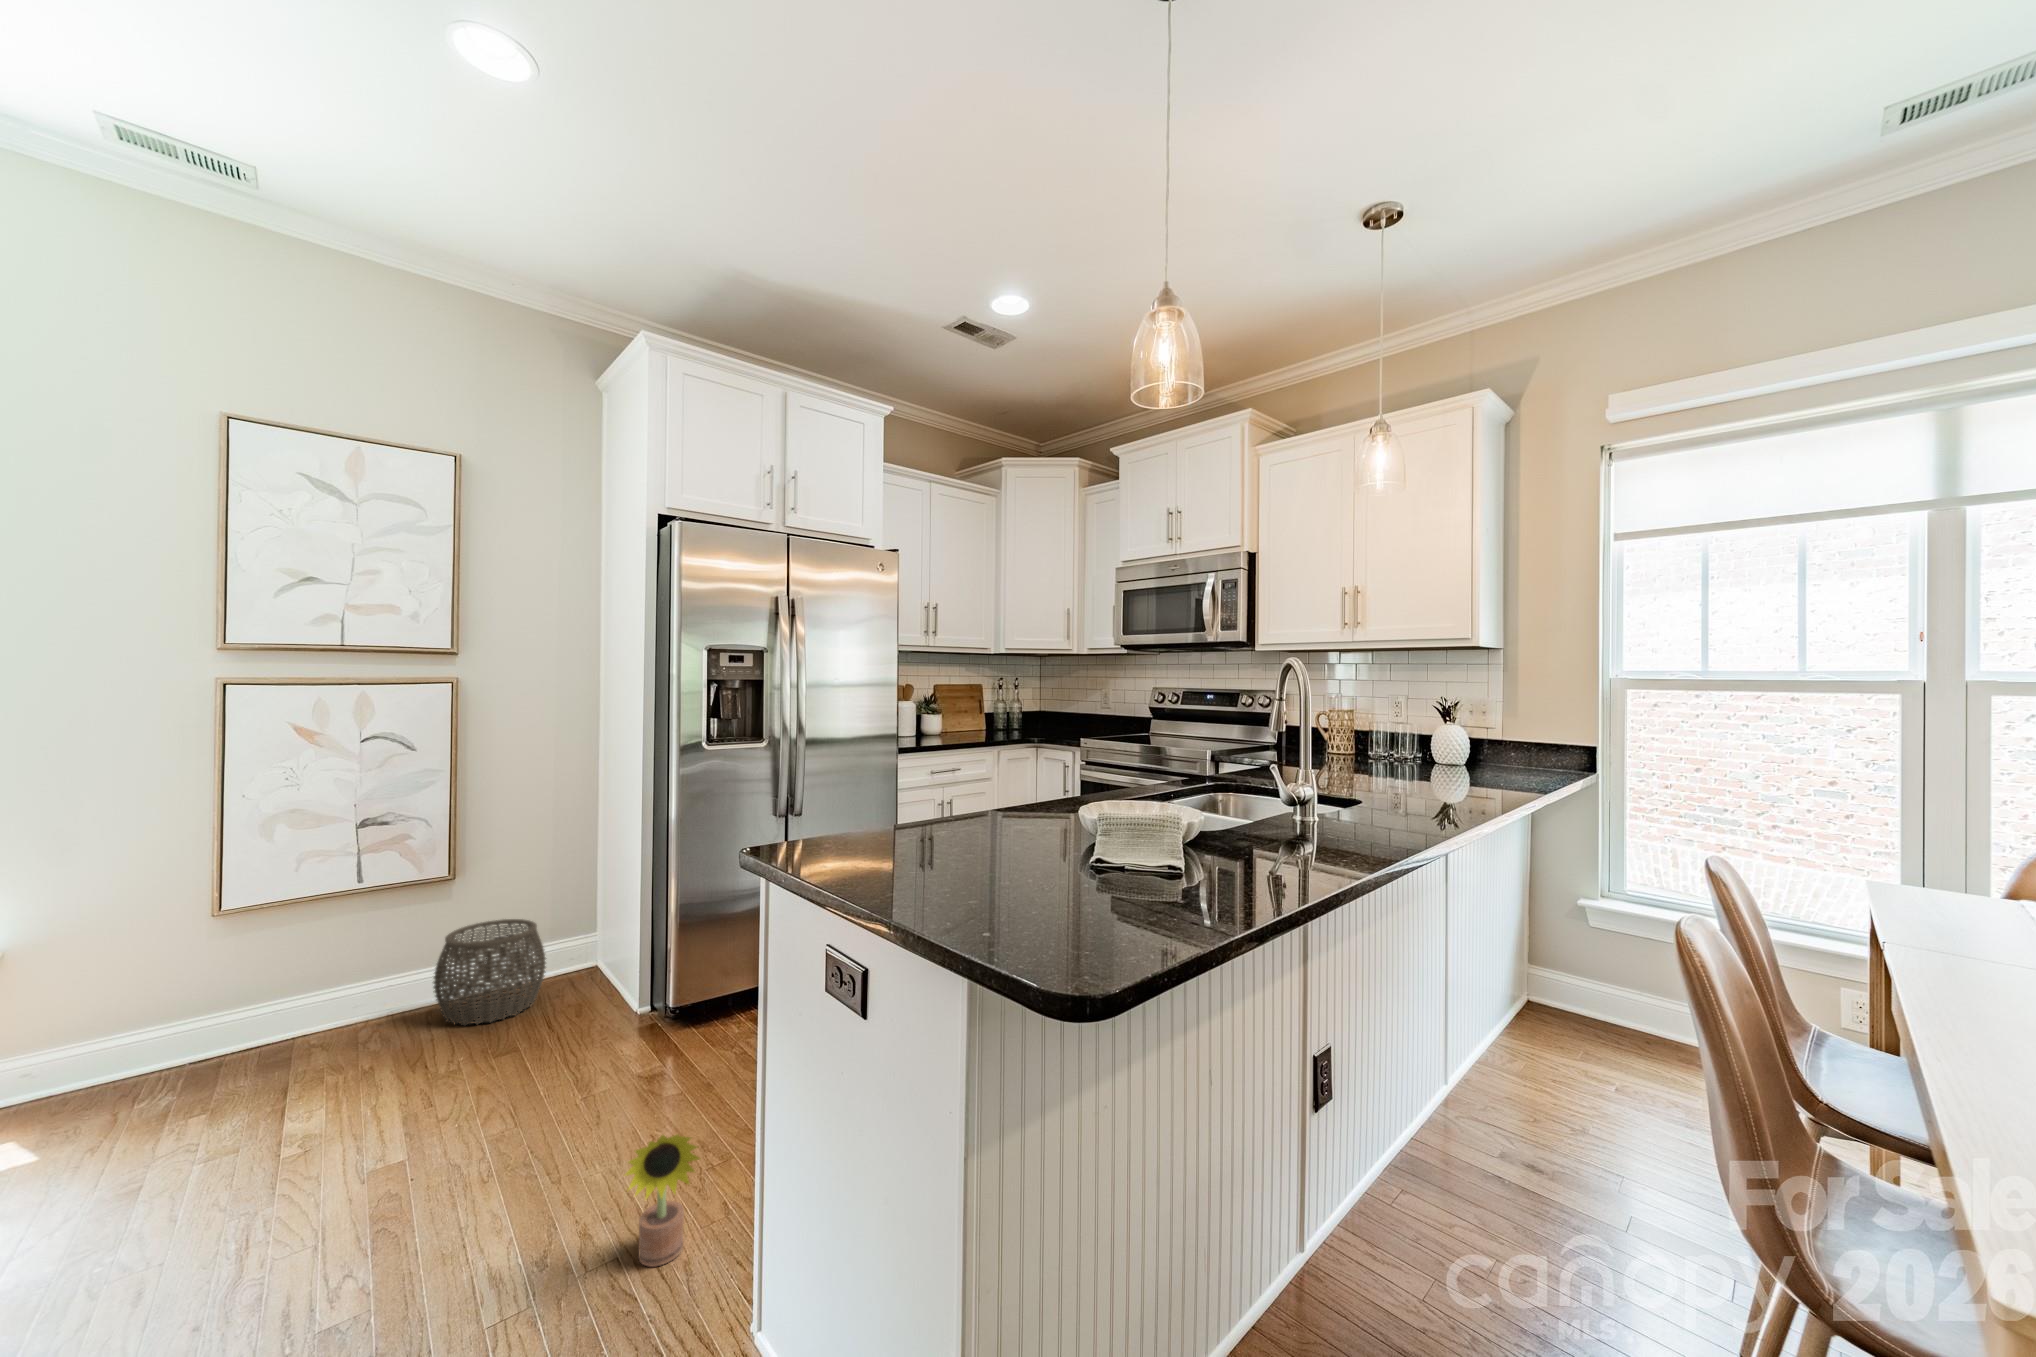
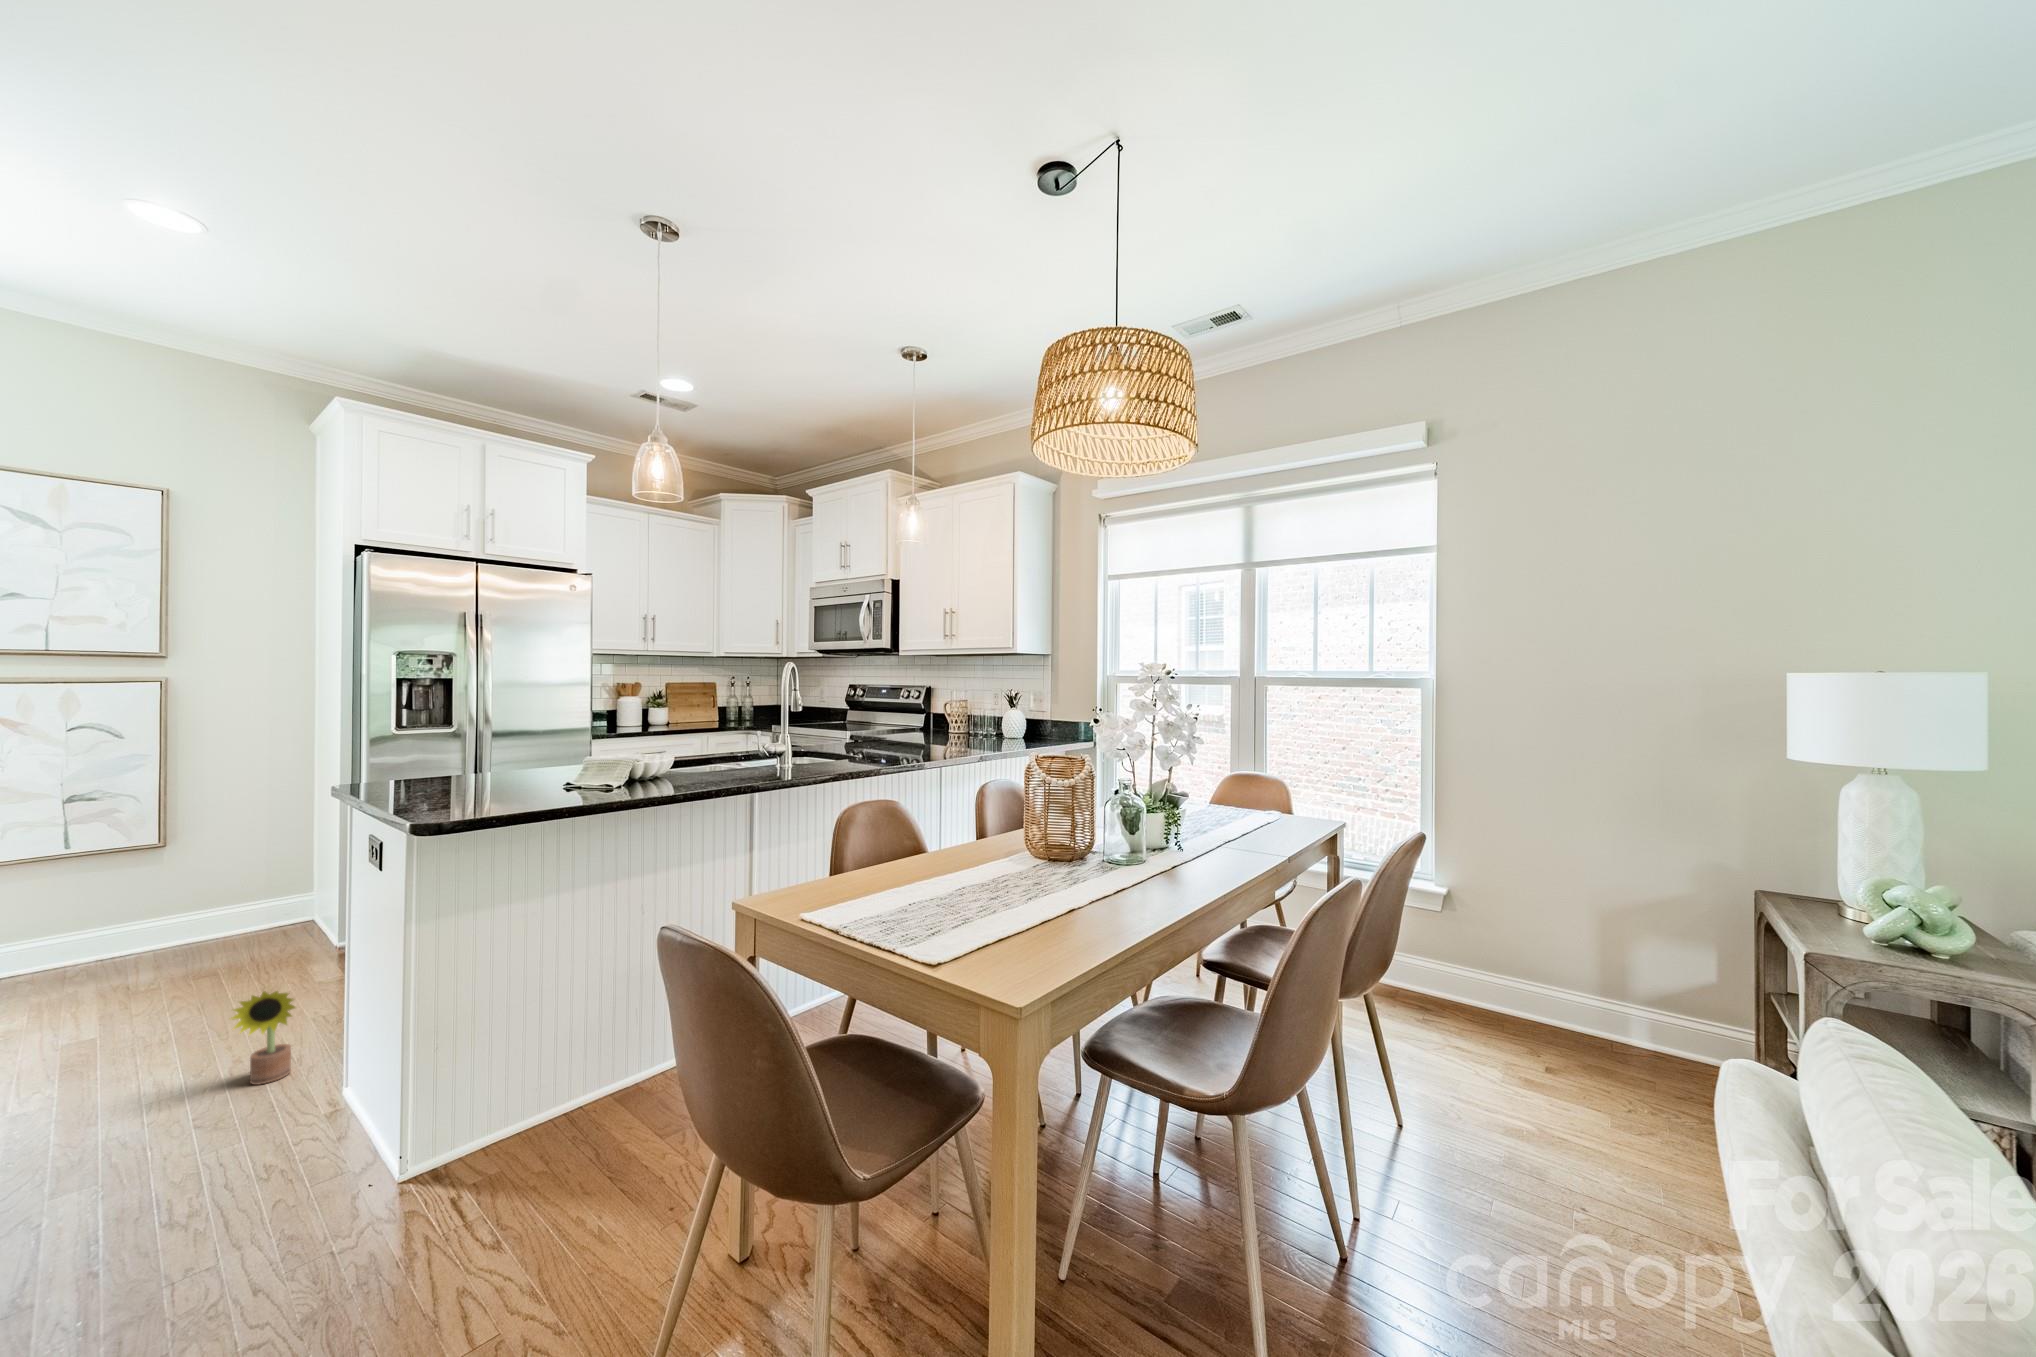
woven basket: present [433,919,546,1025] -> none [137,877,255,963]

